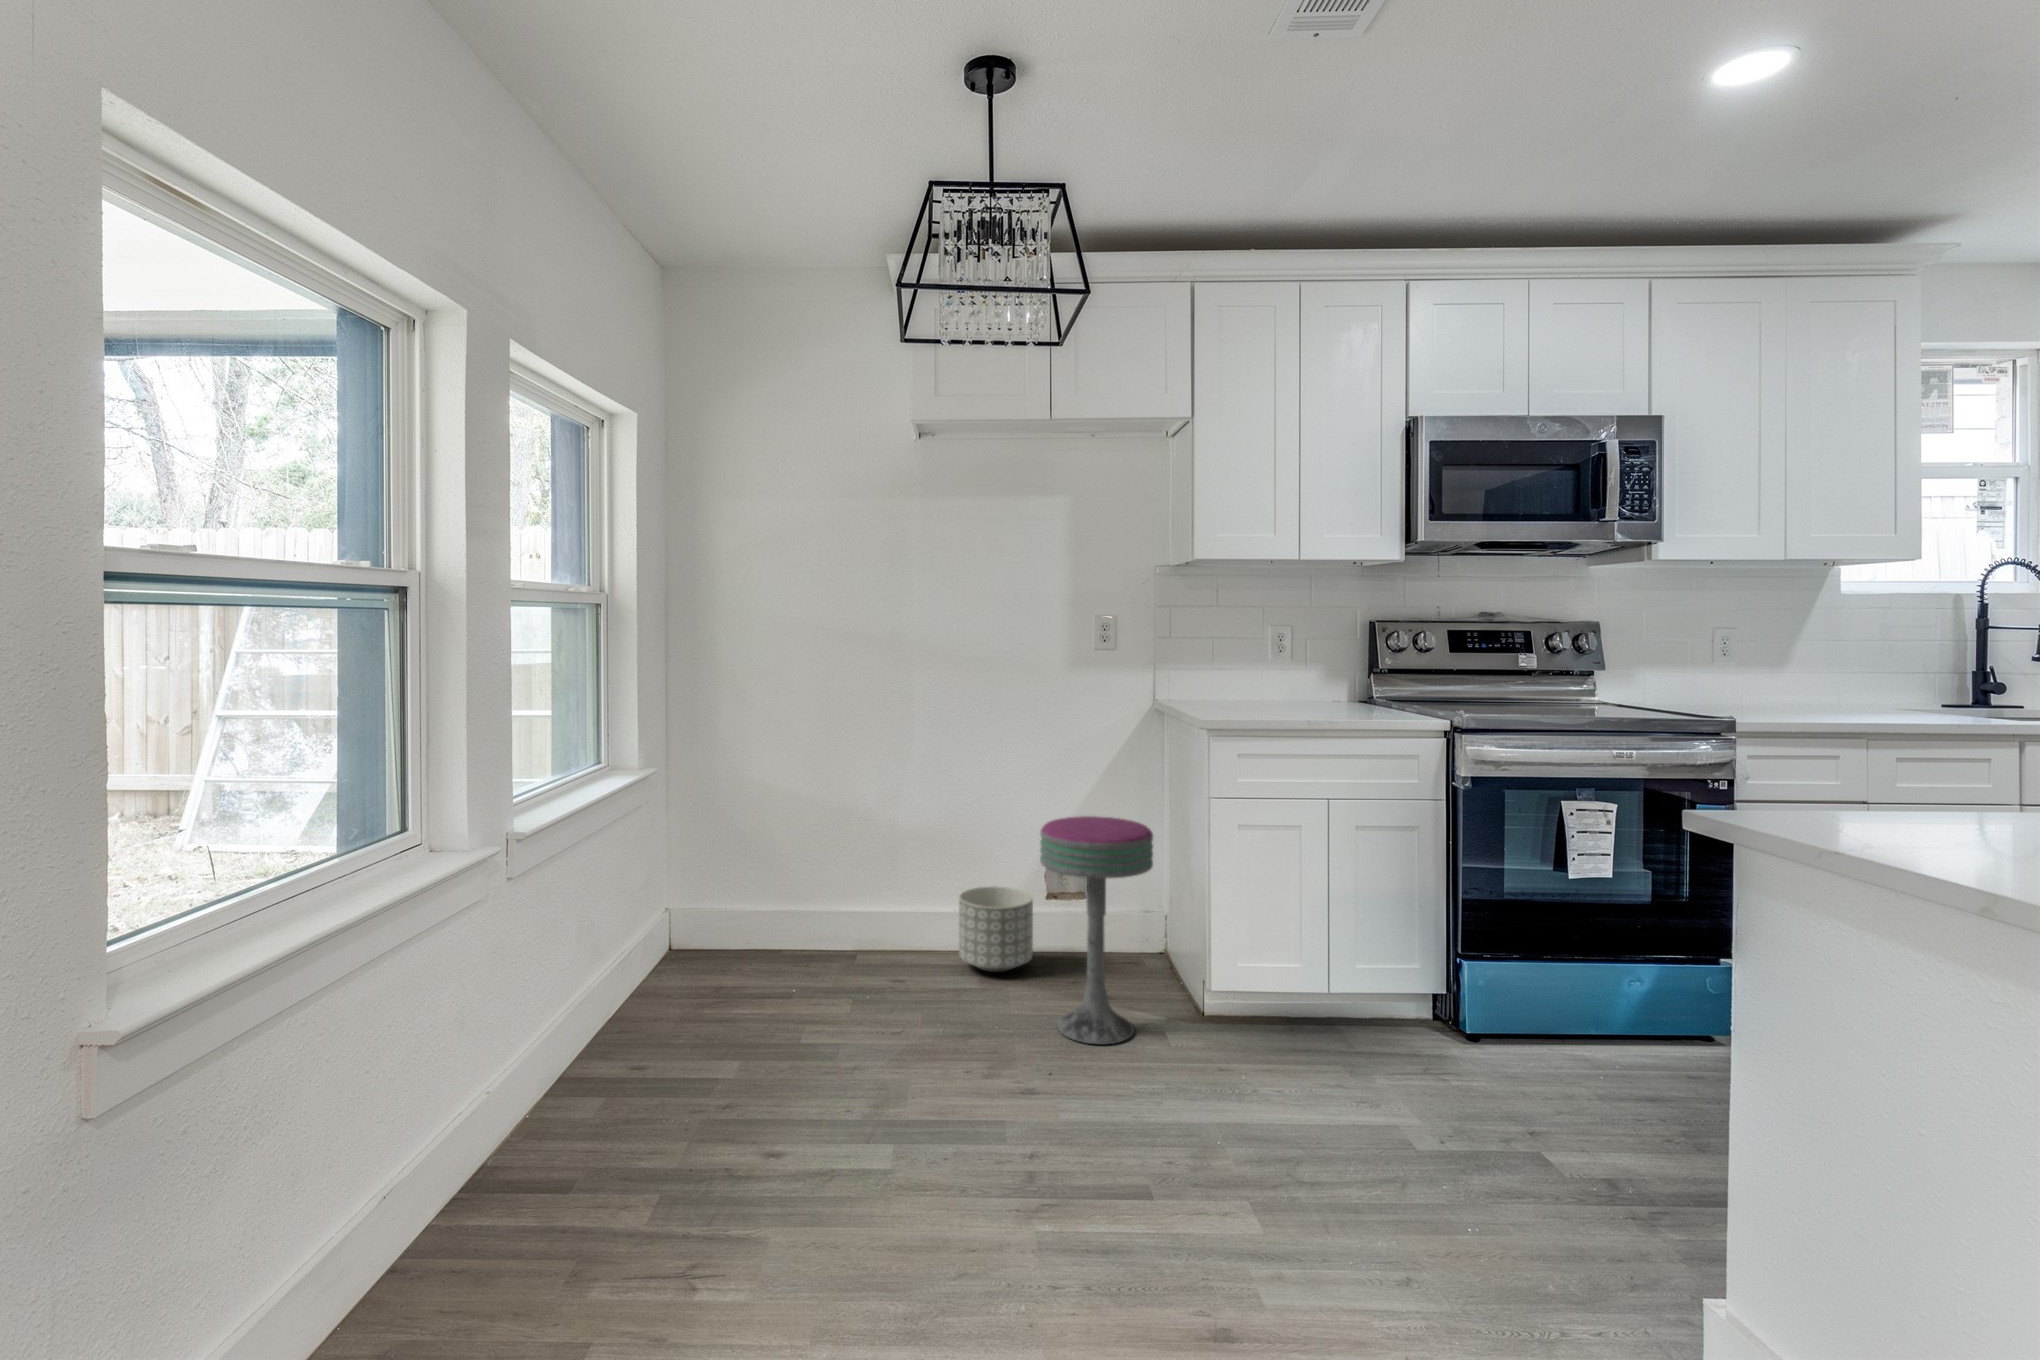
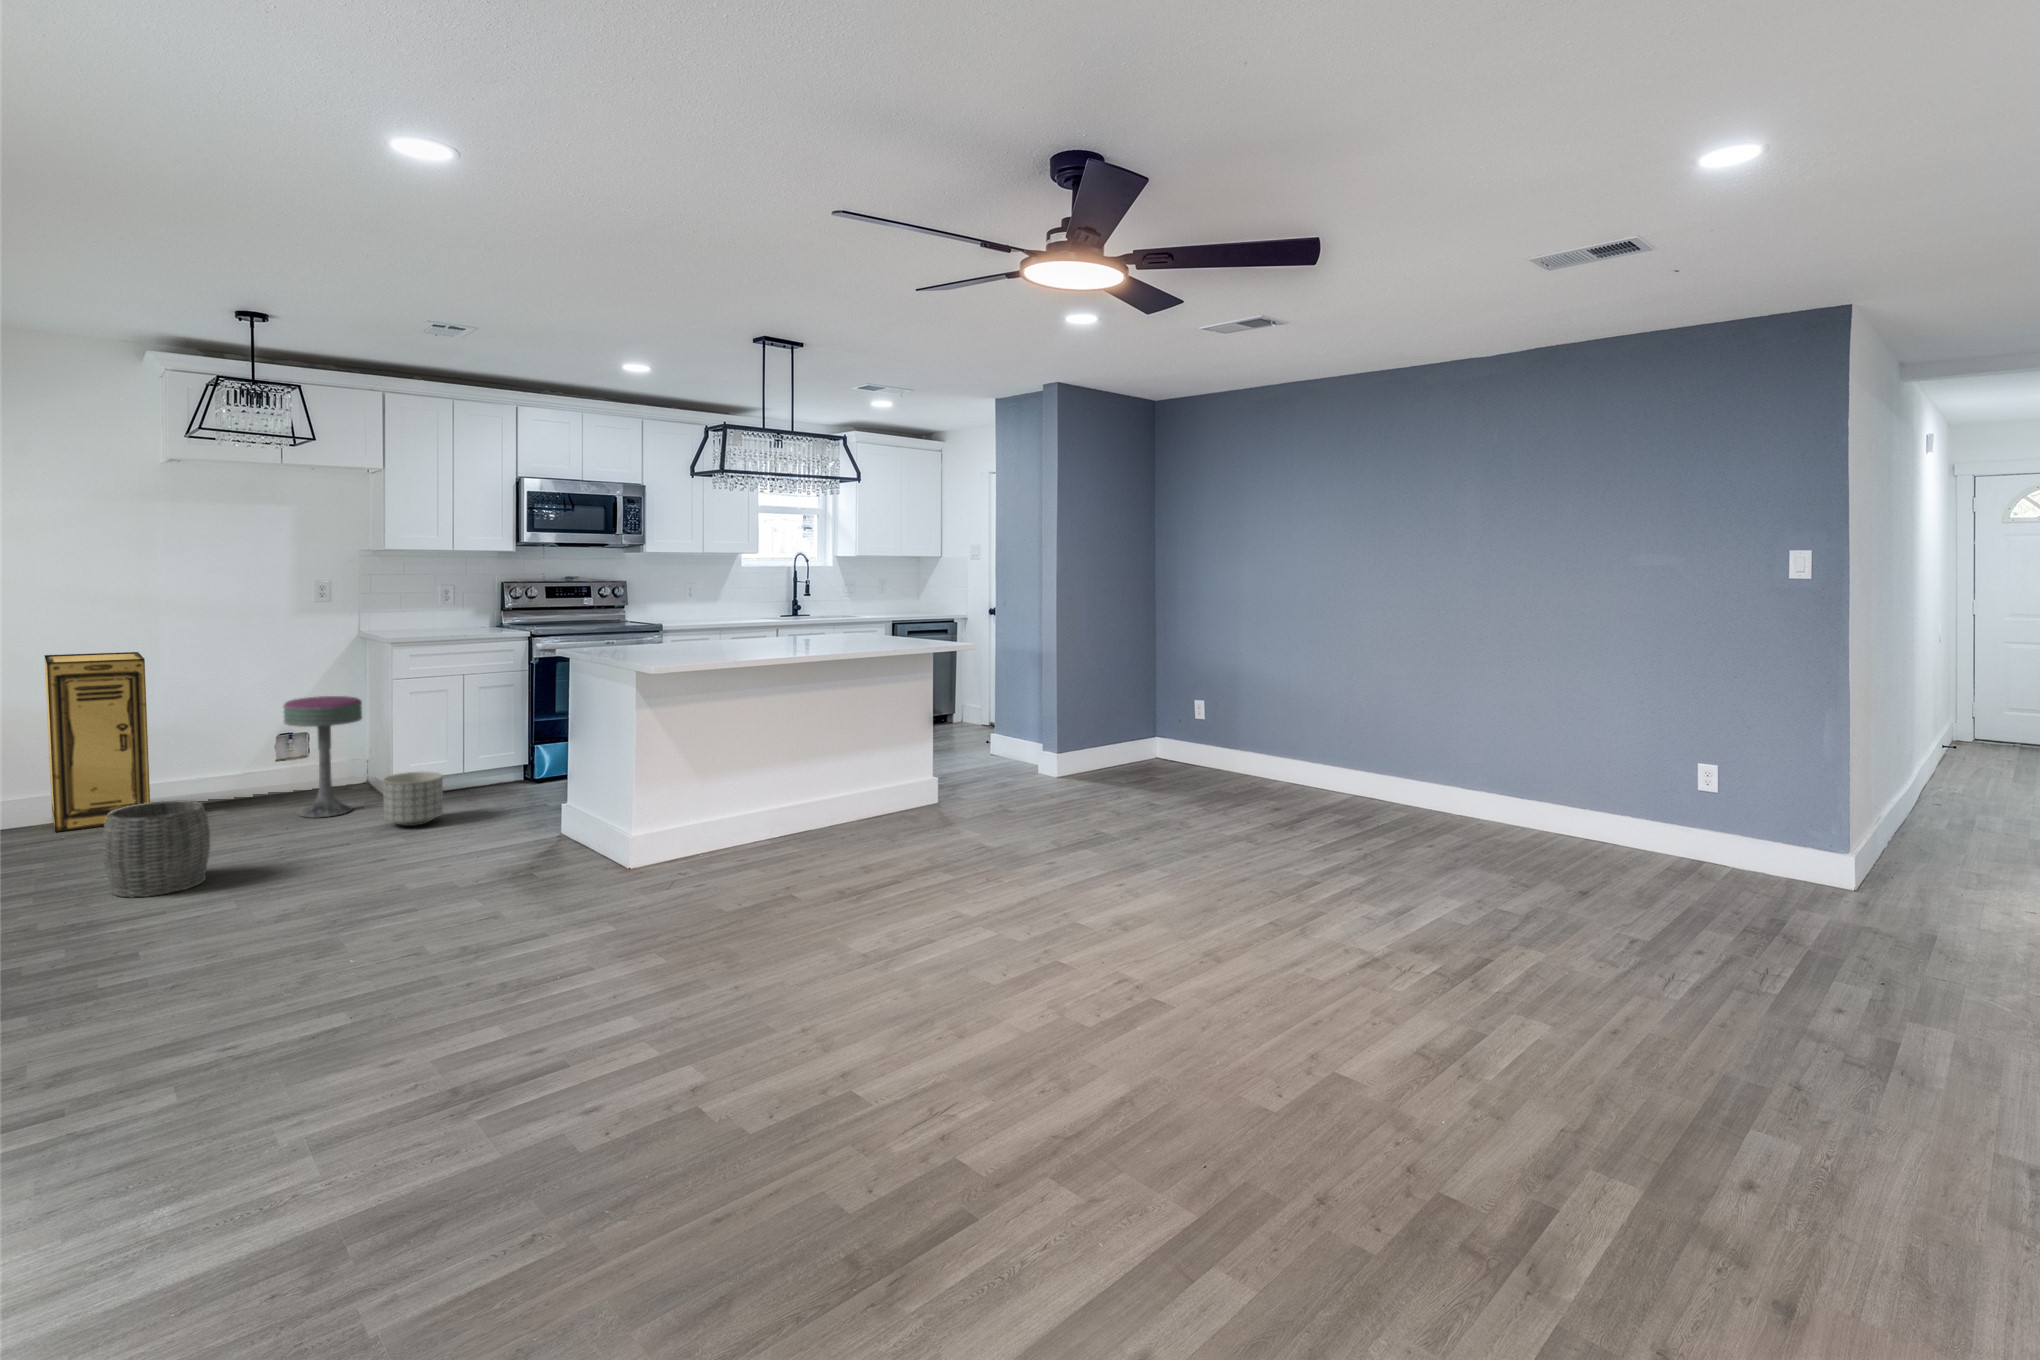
storage cabinet: none [781,725,892,986] -> present [45,652,150,832]
planter: present [959,886,1033,972] -> present [383,771,443,826]
woven basket: none [722,1019,881,1247] -> present [103,801,210,897]

